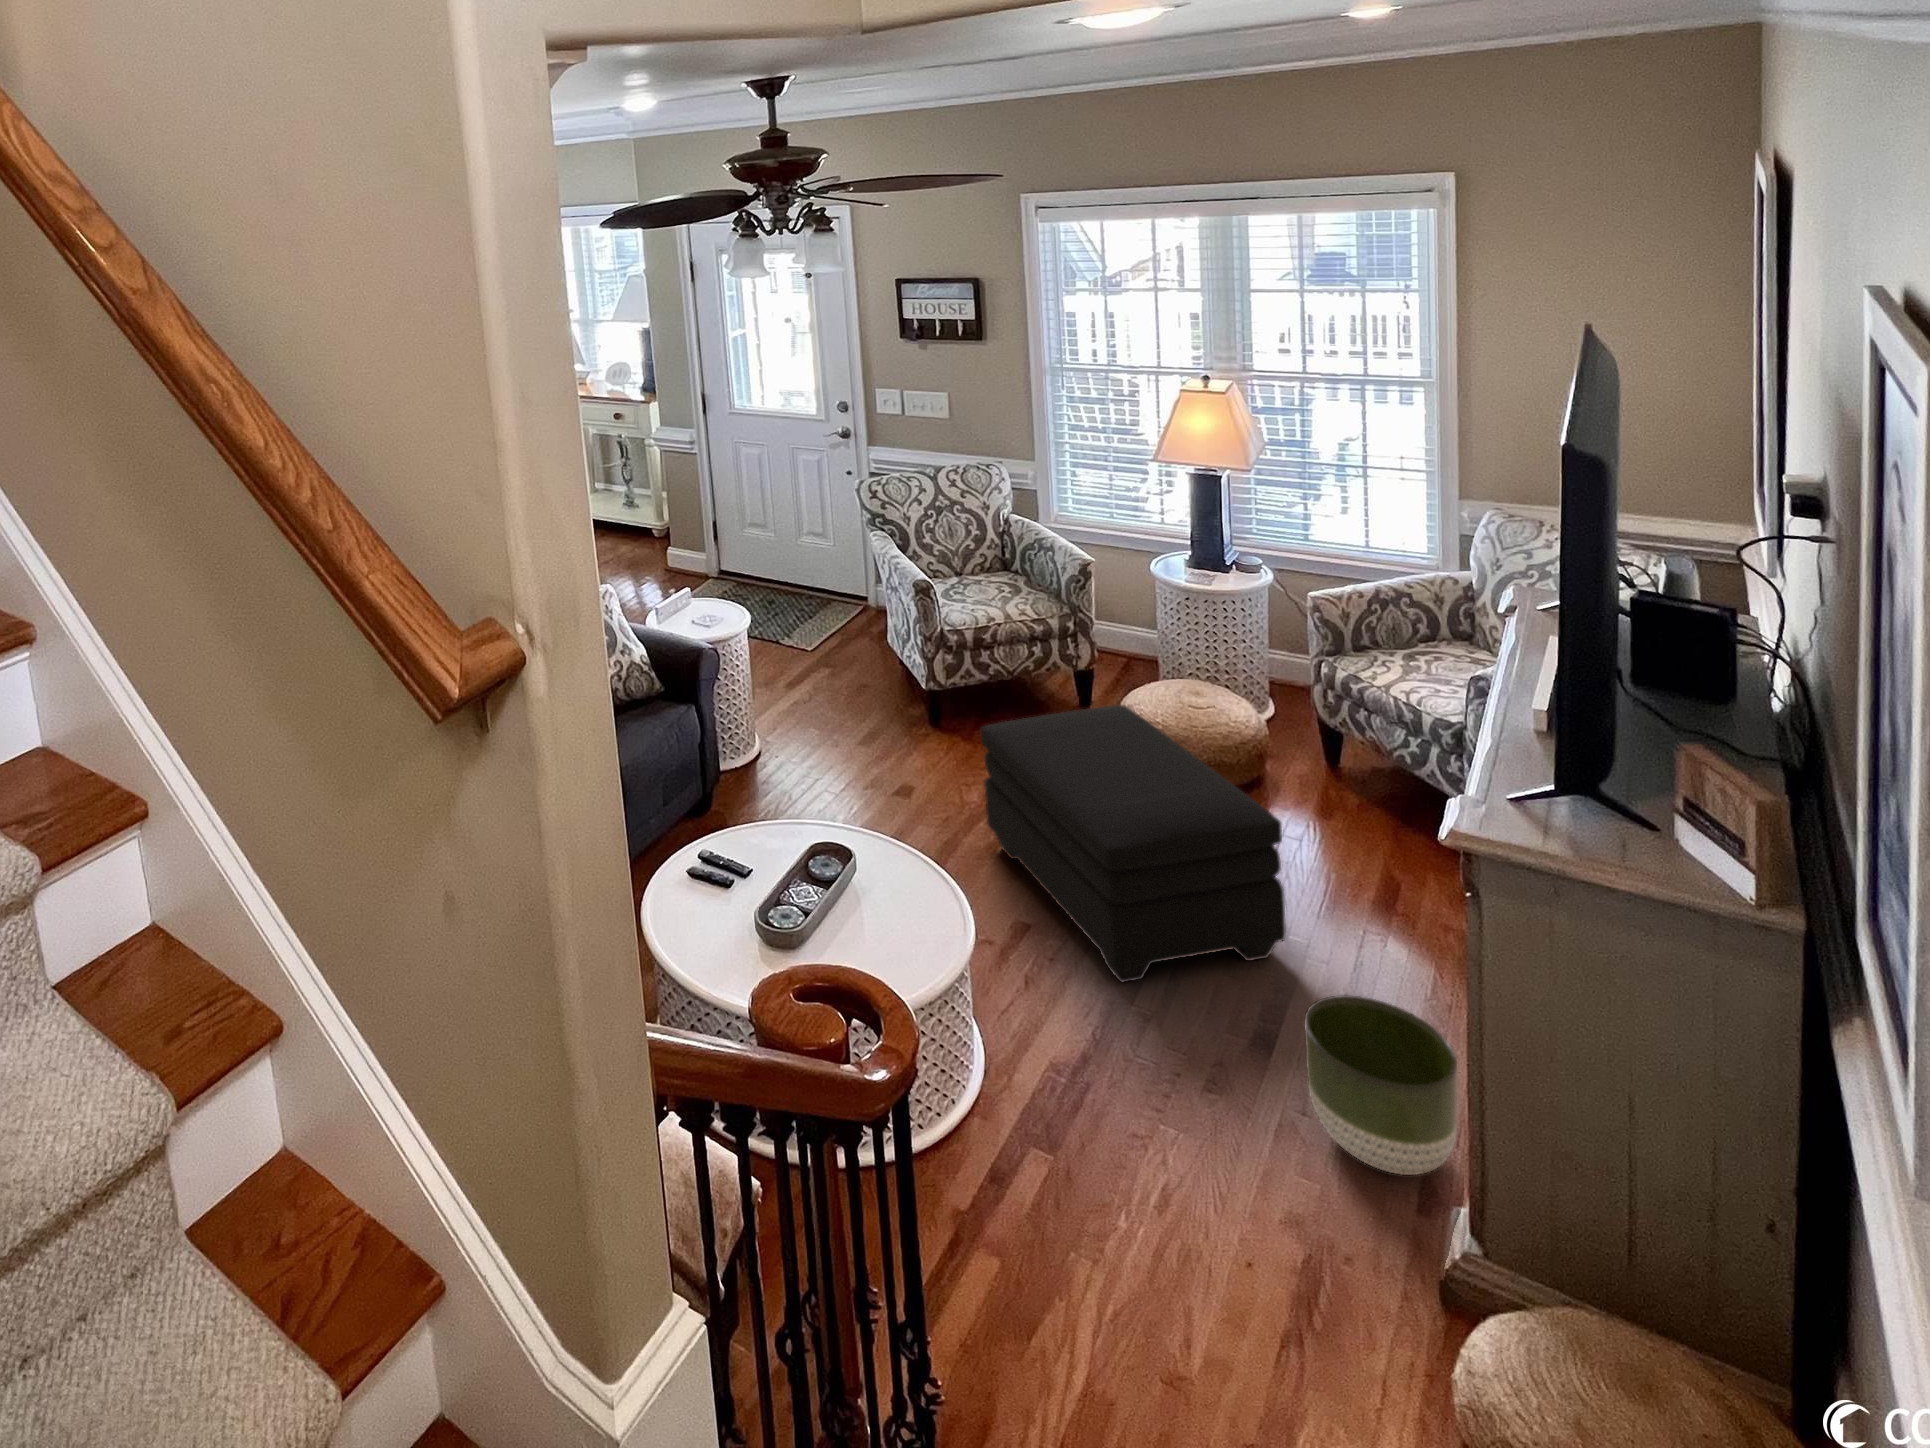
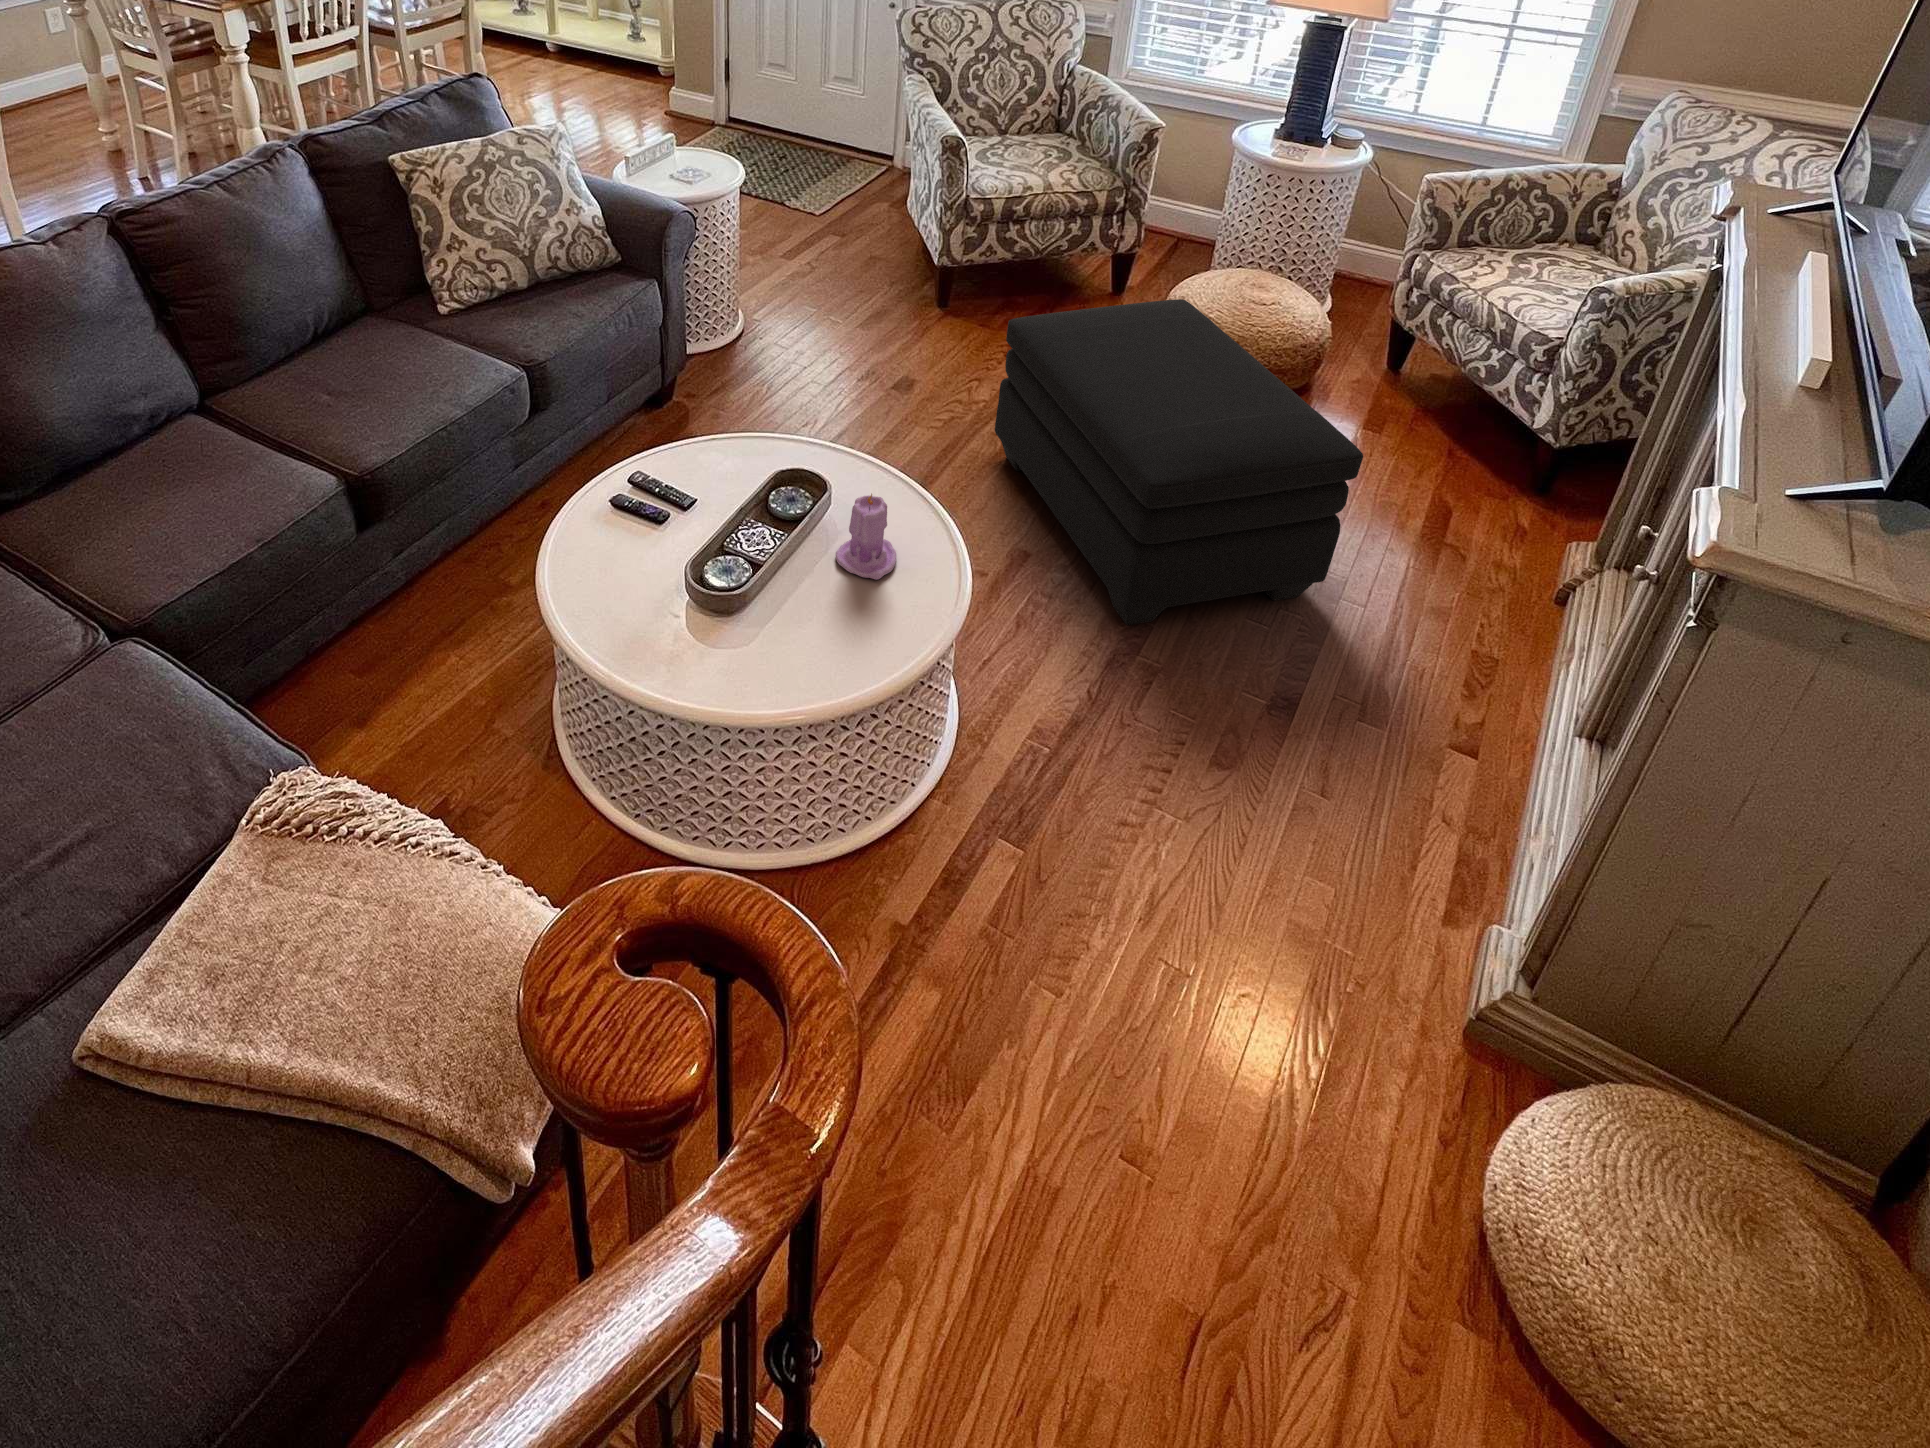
candle: none [868,852,915,923] -> present [836,494,896,580]
planter: present [1305,995,1458,1175] -> none [1343,674,1545,878]

